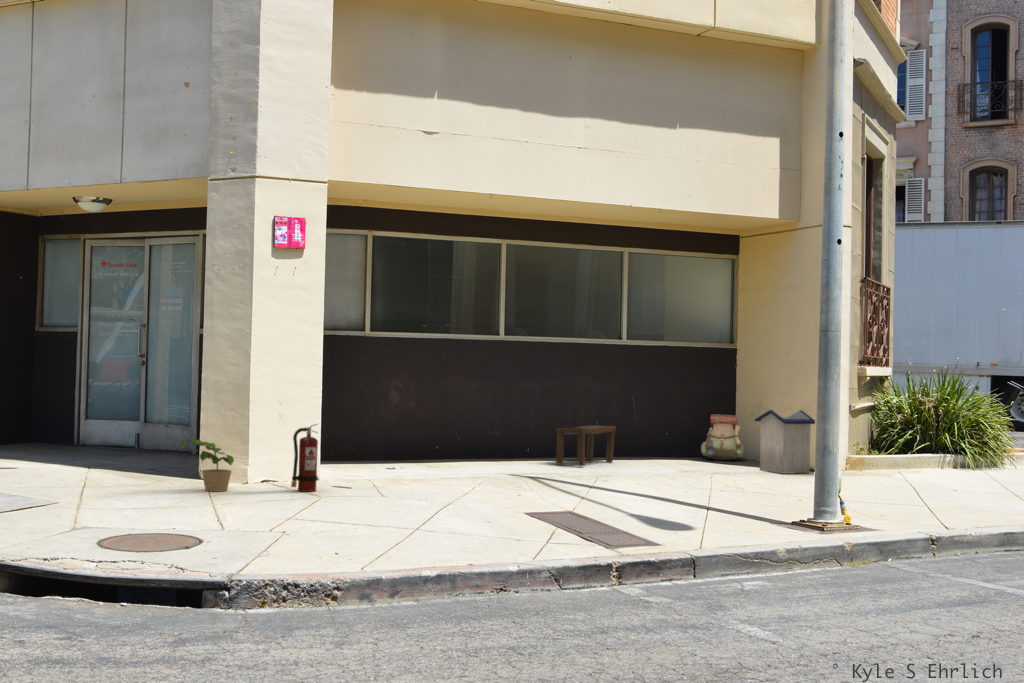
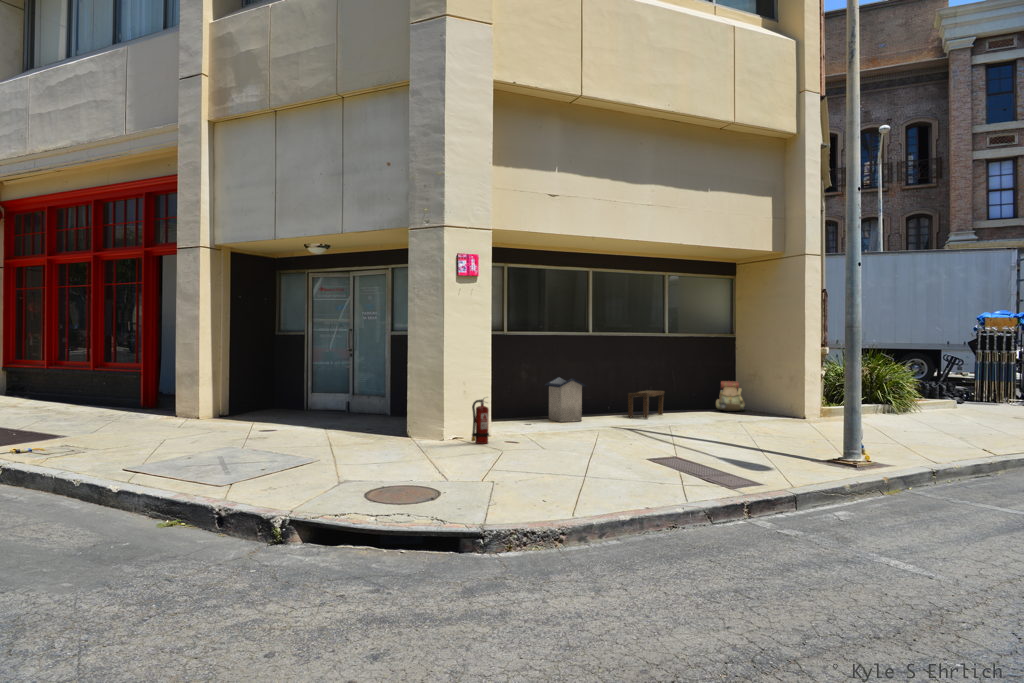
trash can: present [755,410,815,474] -> present [545,377,586,422]
potted plant: present [181,439,234,492] -> none [397,410,432,445]

